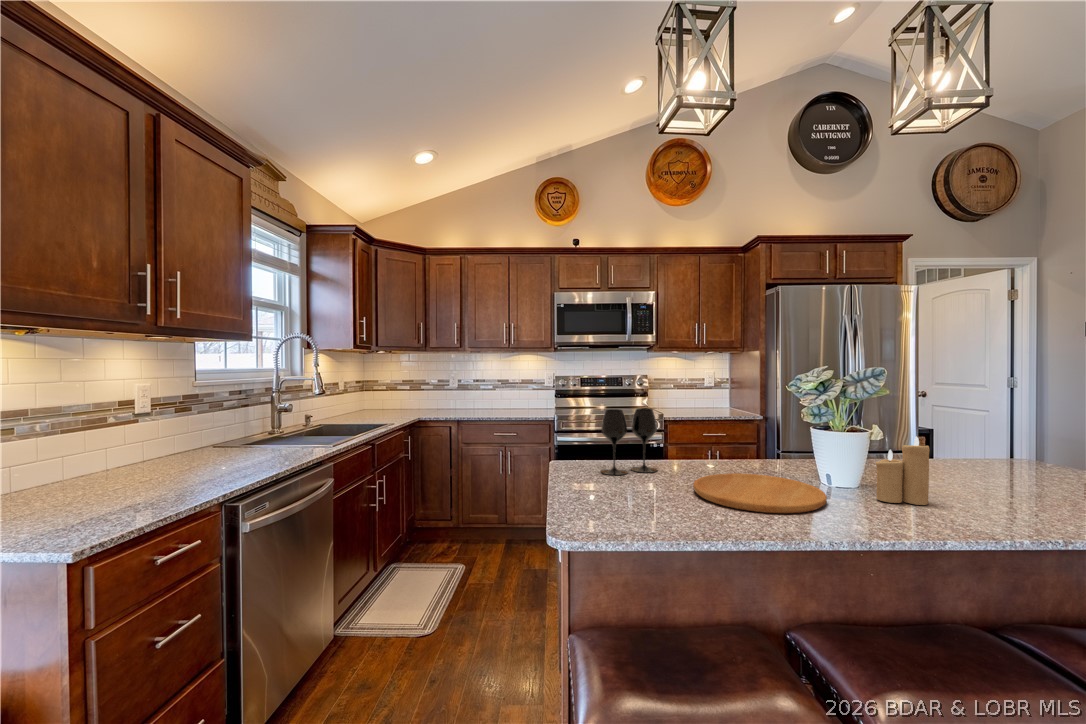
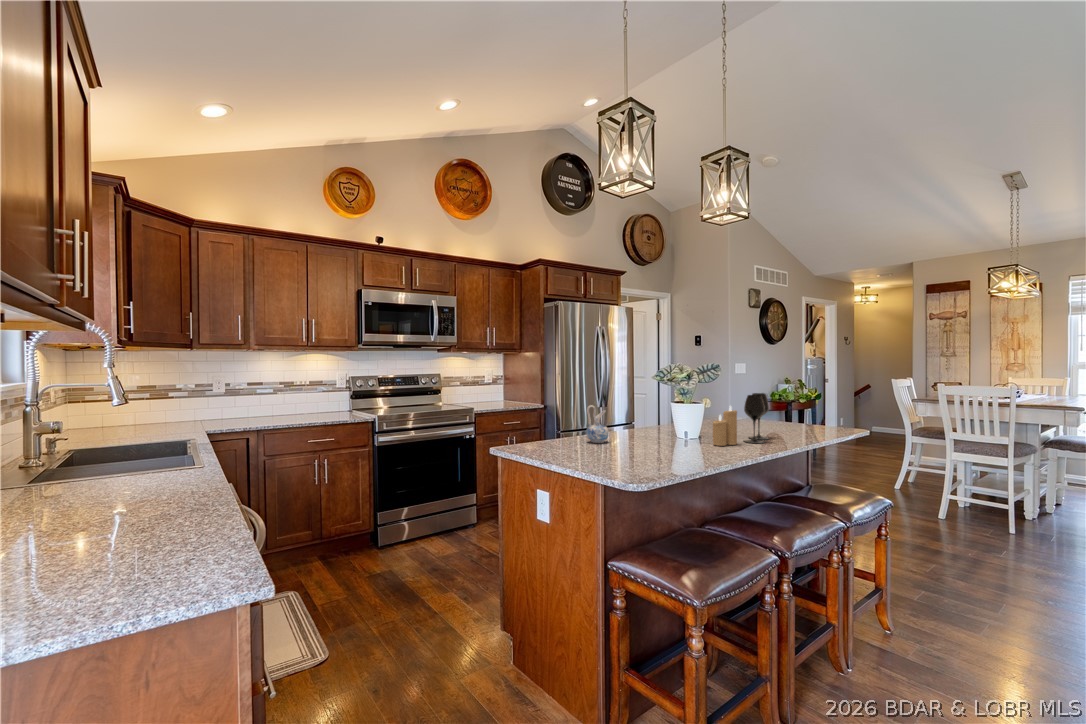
wine glass: present [601,408,657,475] -> present [744,393,769,443]
ceramic pitcher: none [693,419,725,470] -> present [586,405,609,443]
cutting board: present [693,473,827,513] -> none [621,440,706,461]

